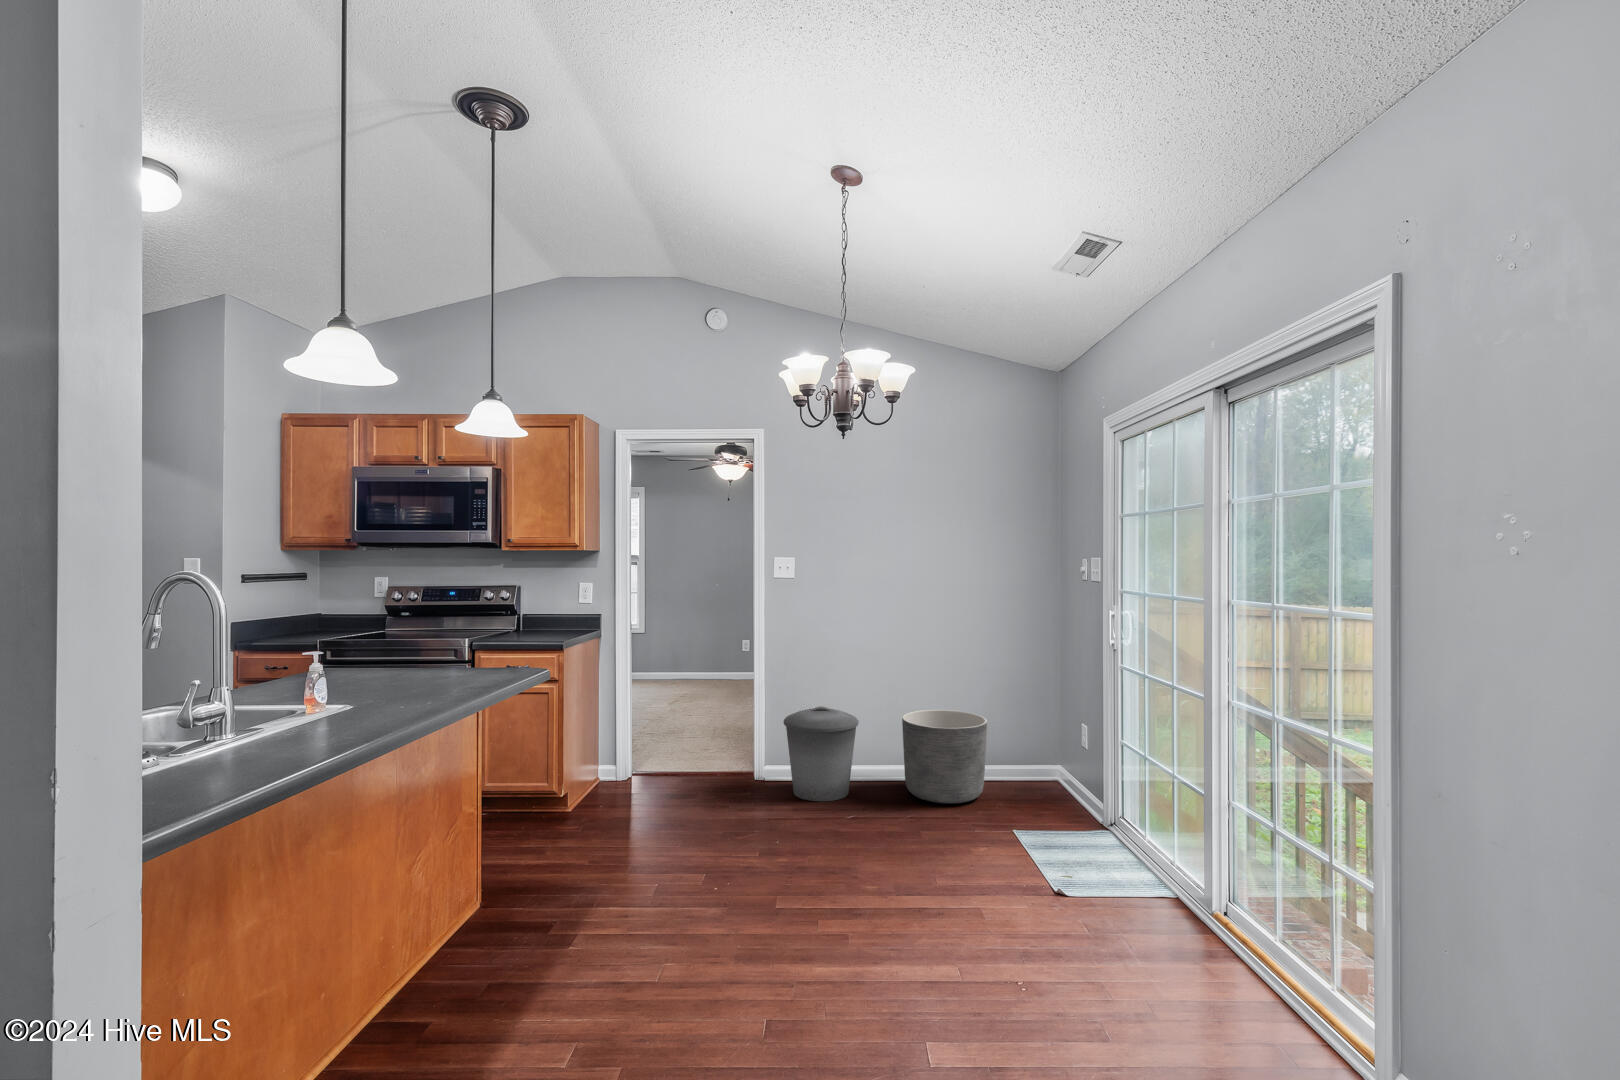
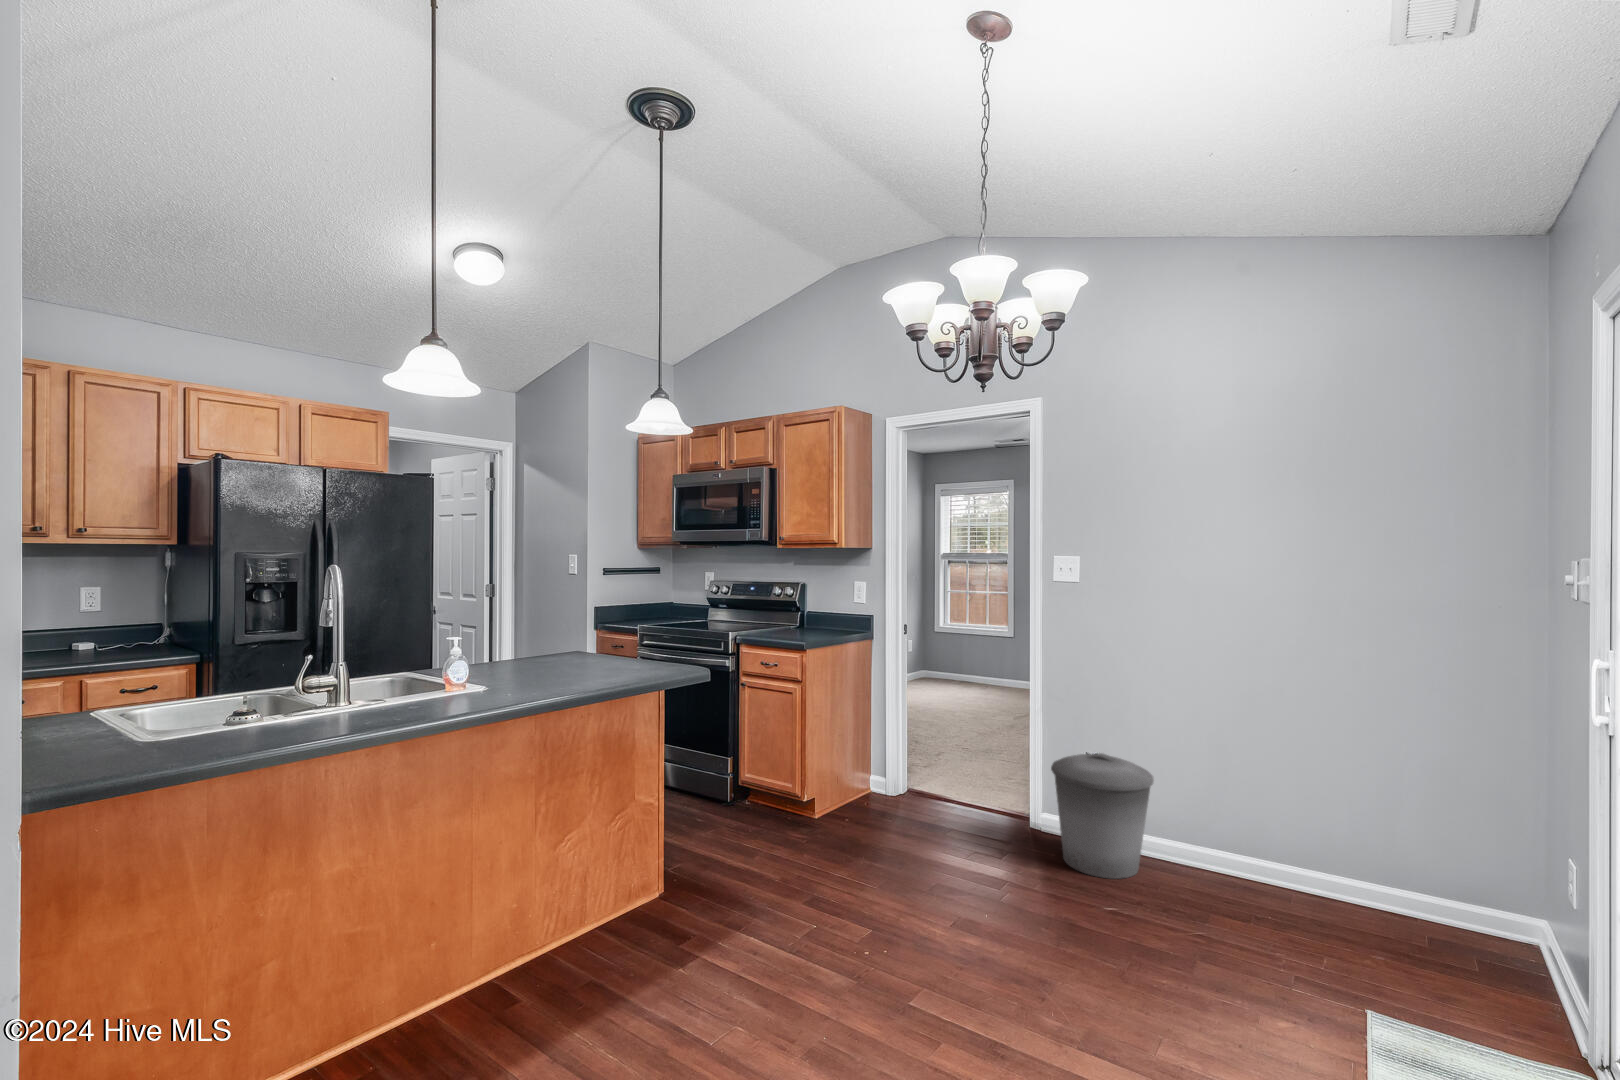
planter: present [902,710,987,804] -> none [1217,783,1362,935]

